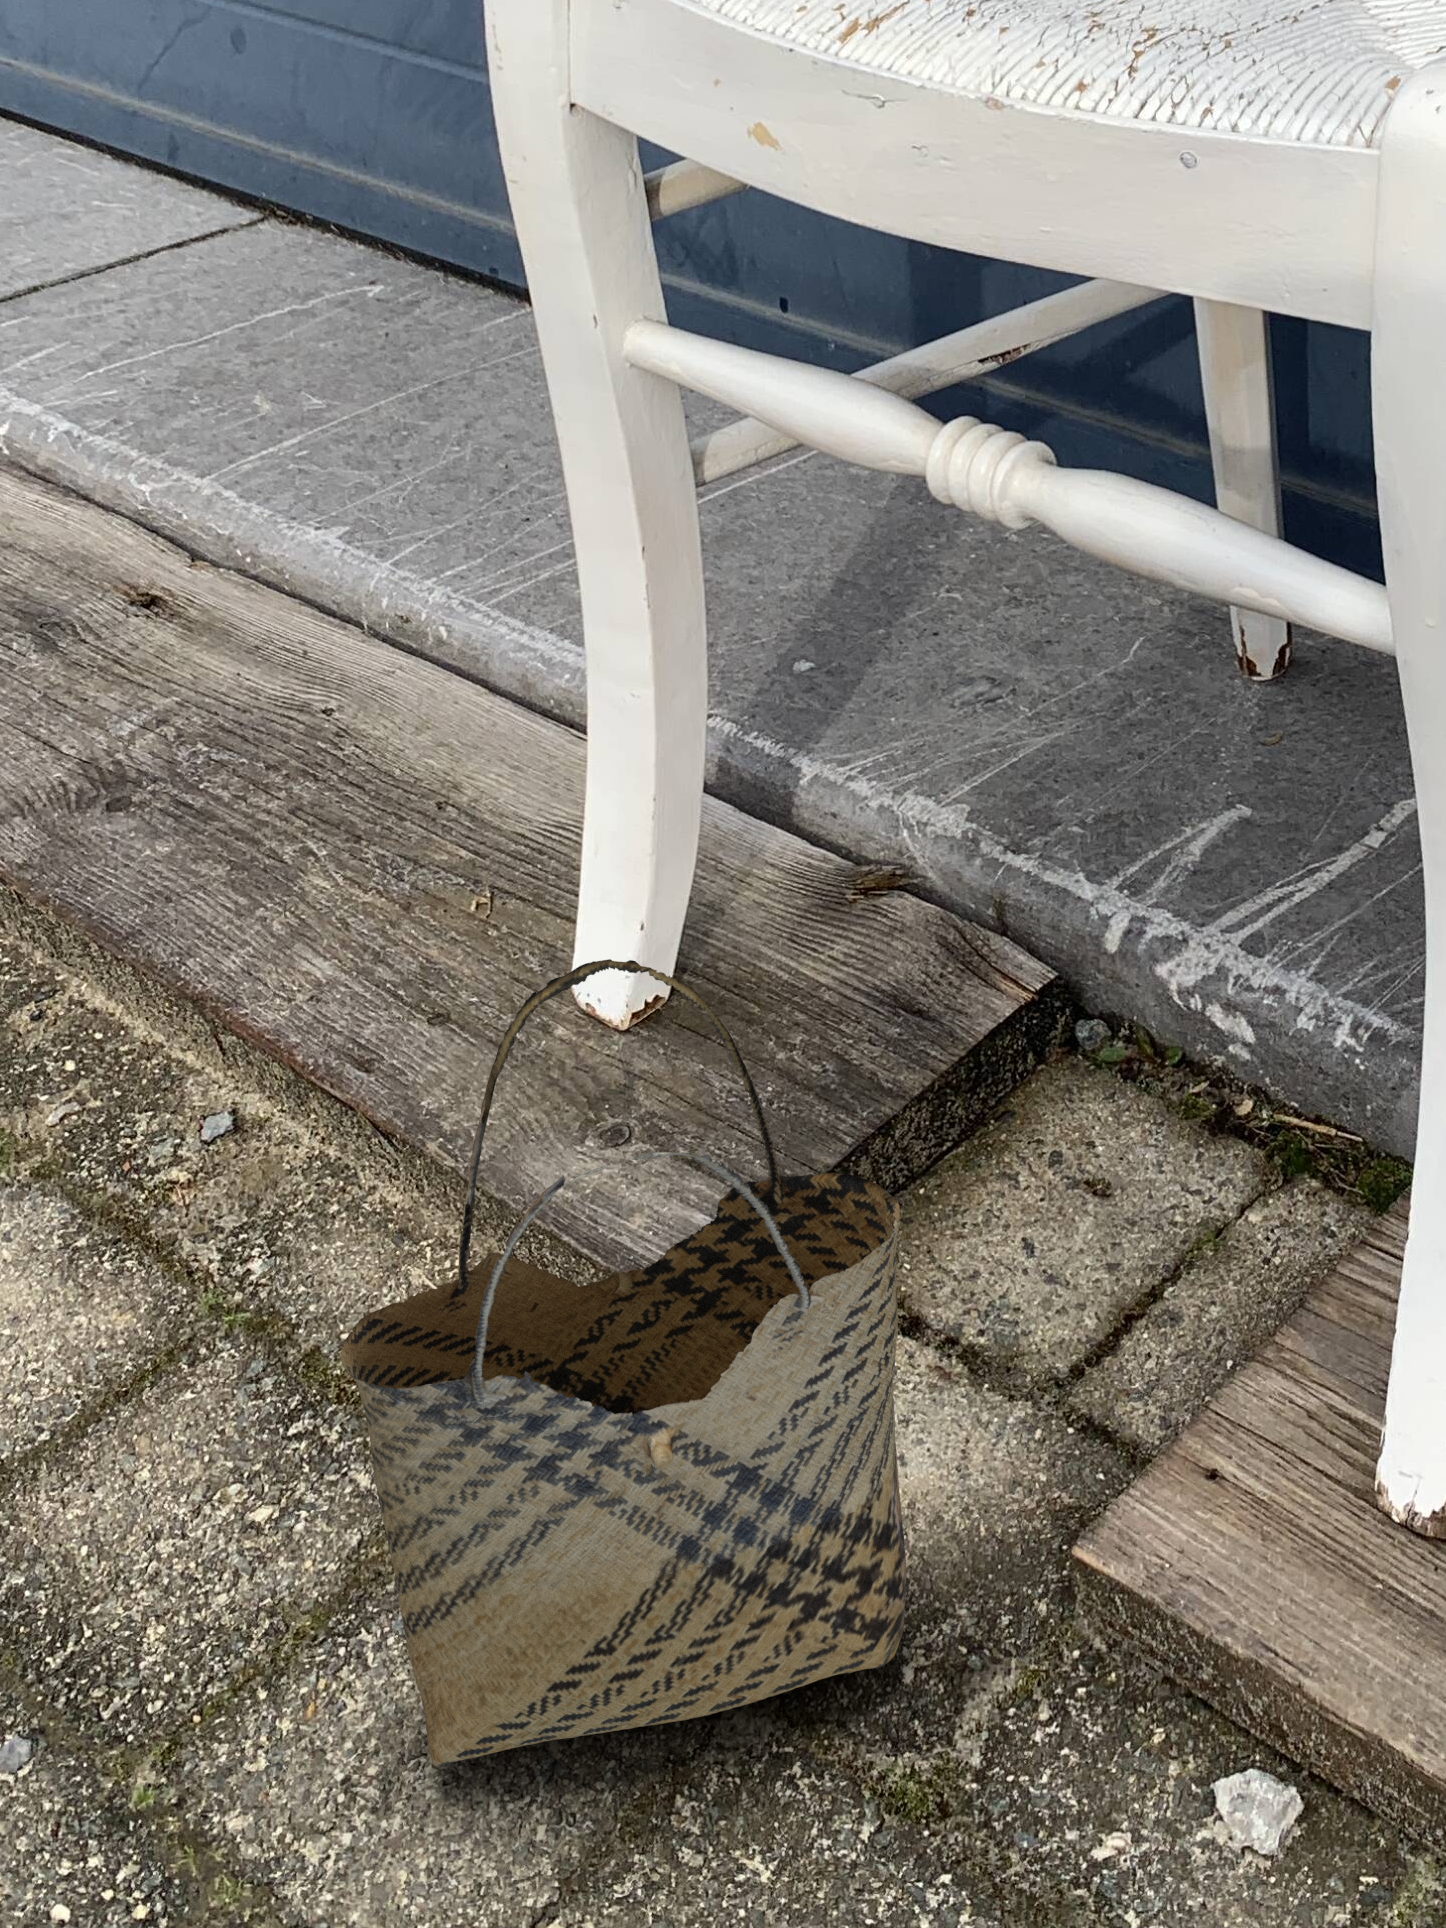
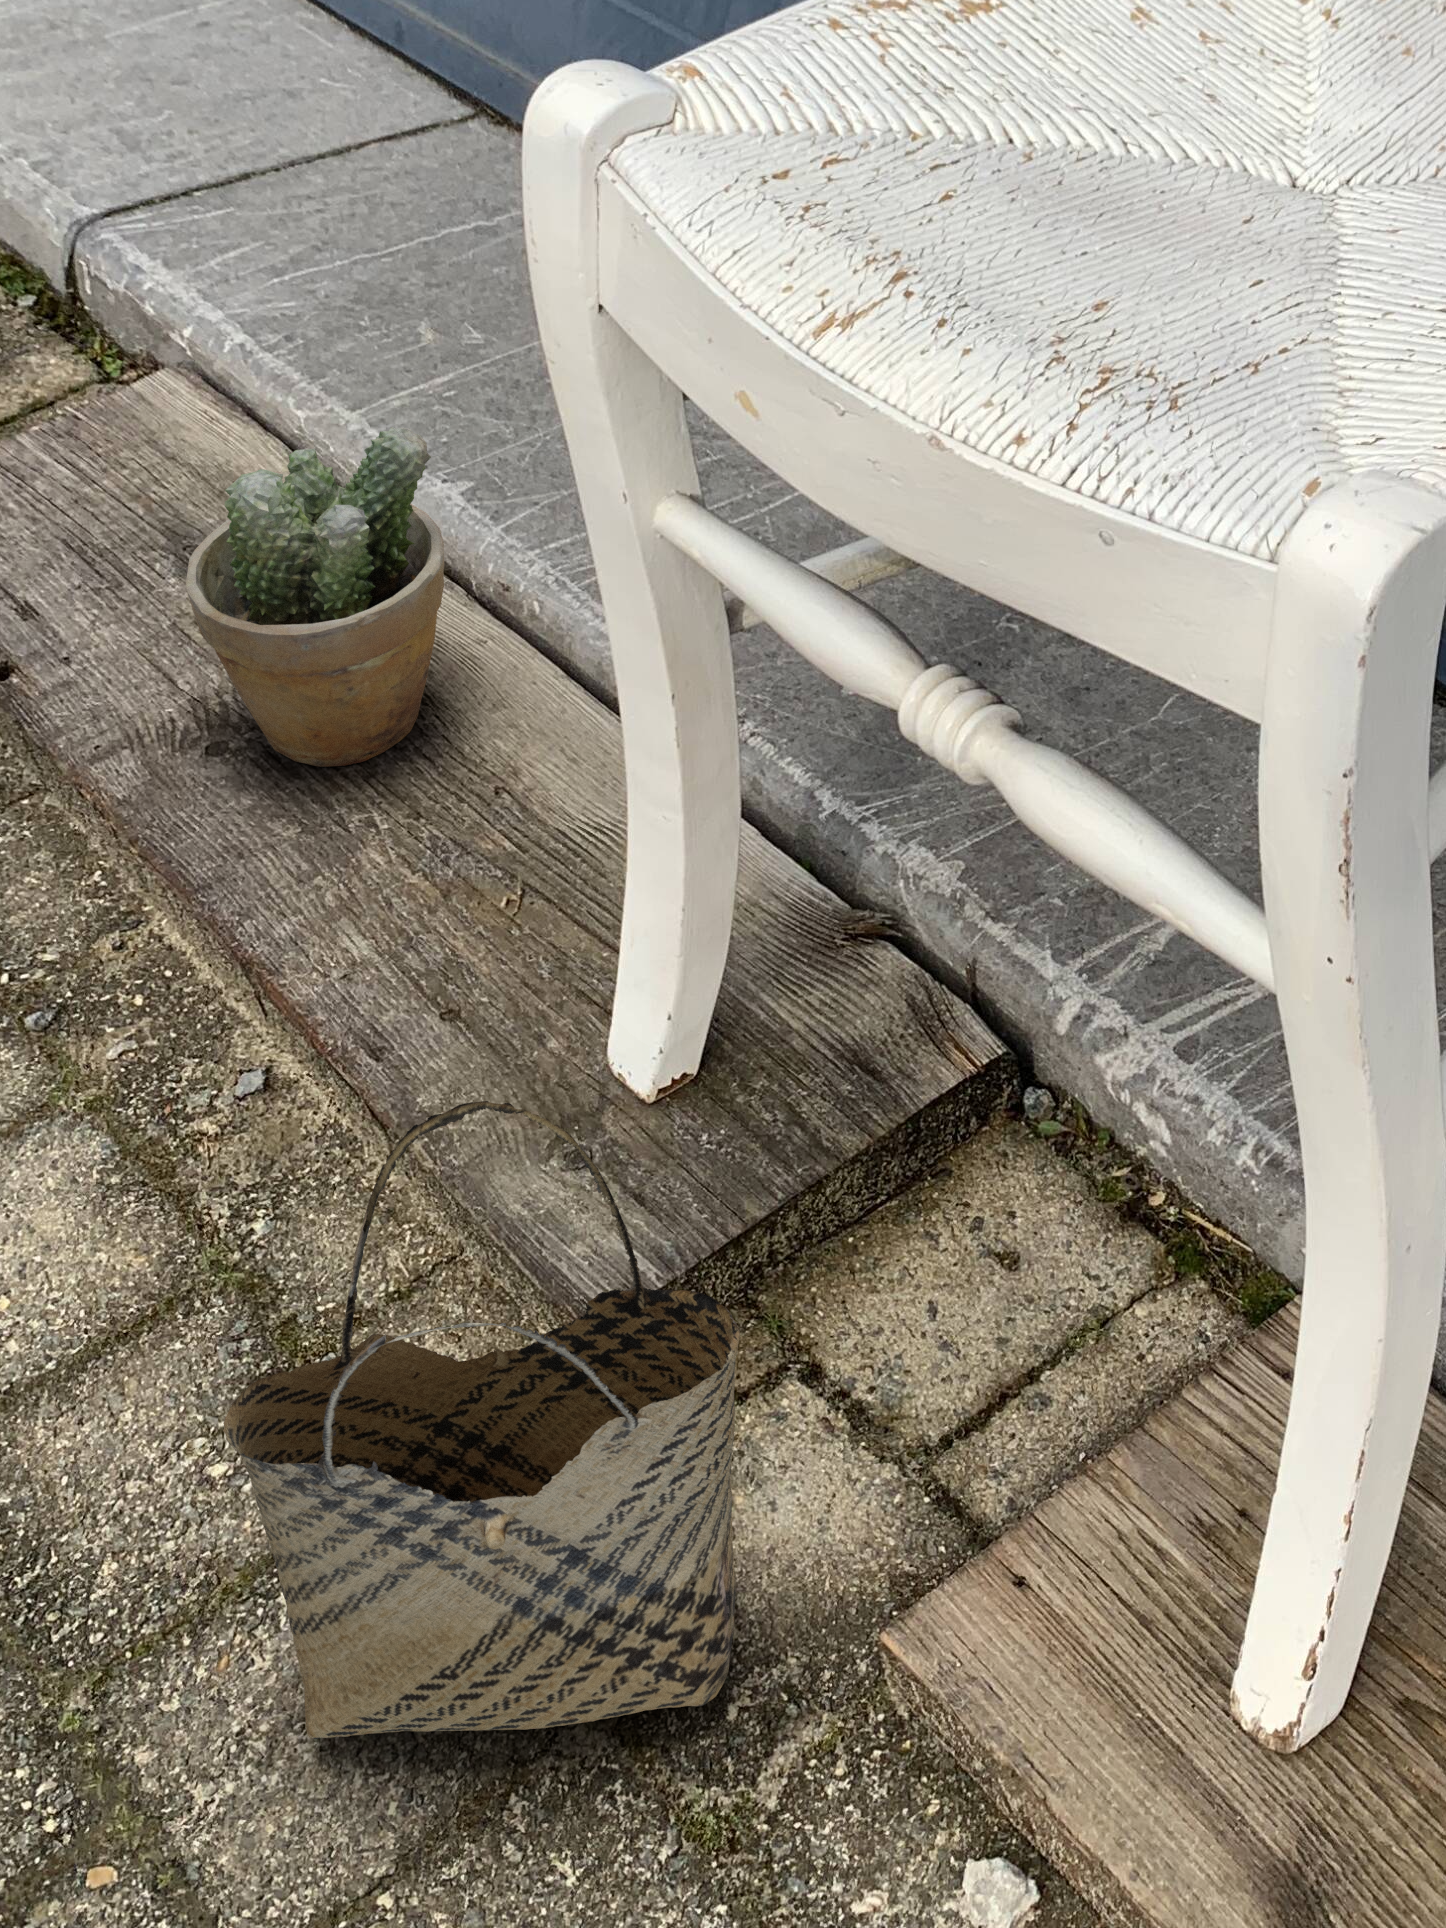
potted plant: none [104,411,381,799] -> present [186,427,444,767]

